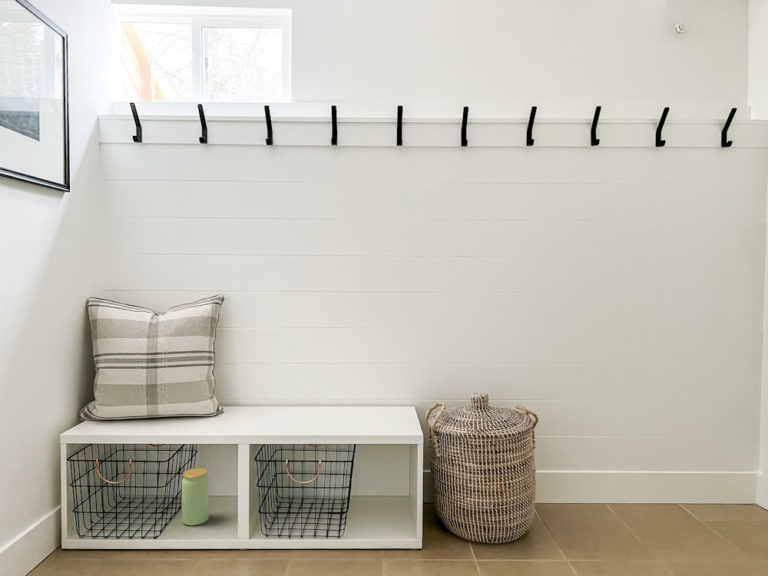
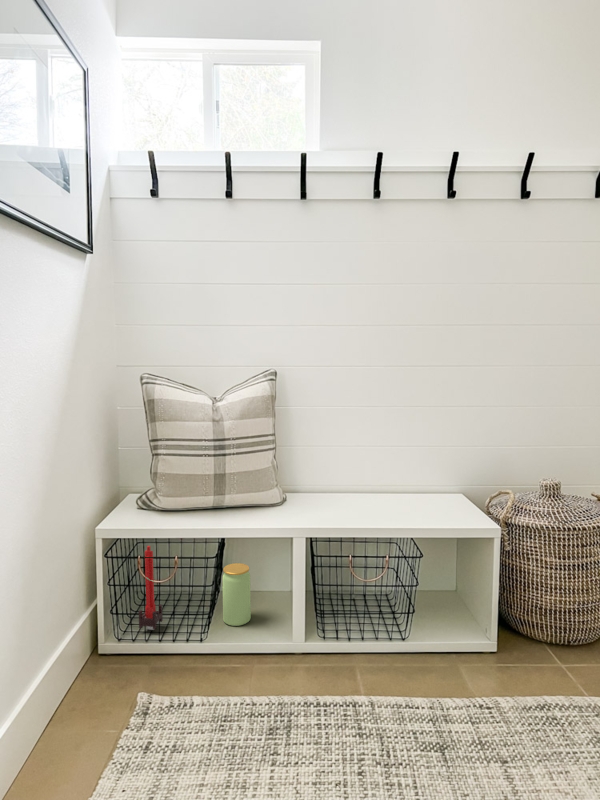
candle: none [101,451,125,529] -> present [139,546,163,630]

